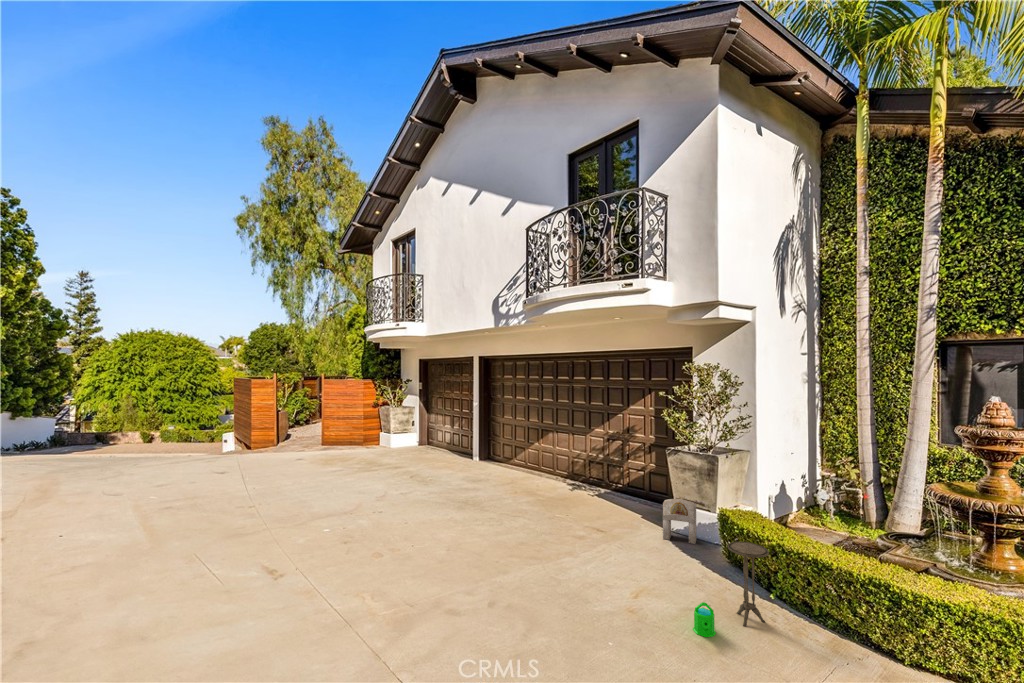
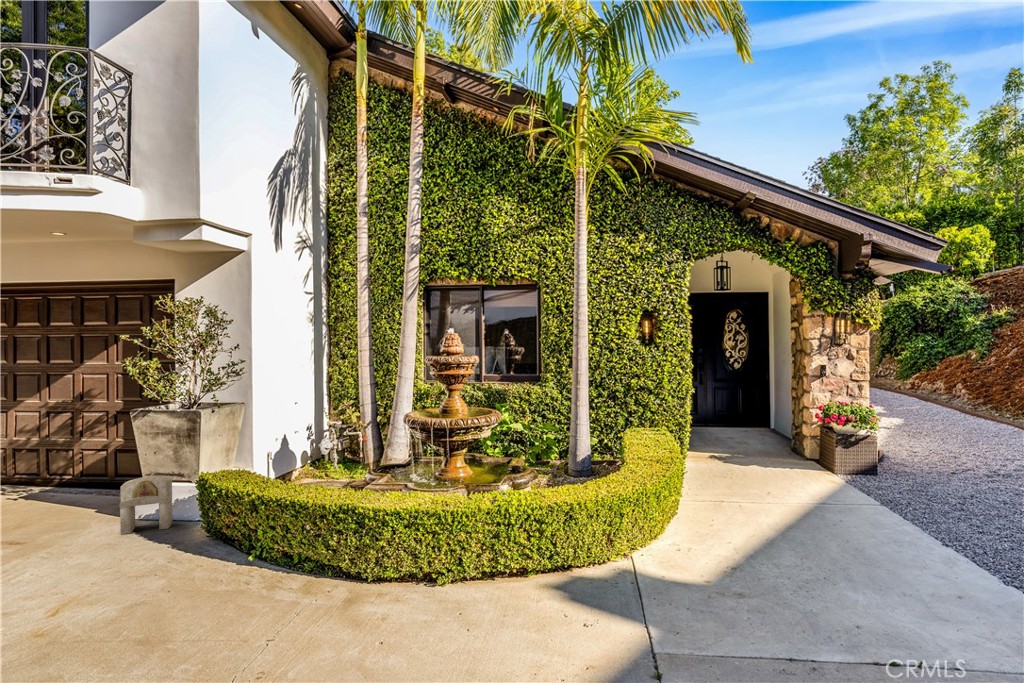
side table: present [728,542,769,627] -> none [184,504,237,607]
watering can: present [693,602,716,637] -> none [124,596,161,643]

